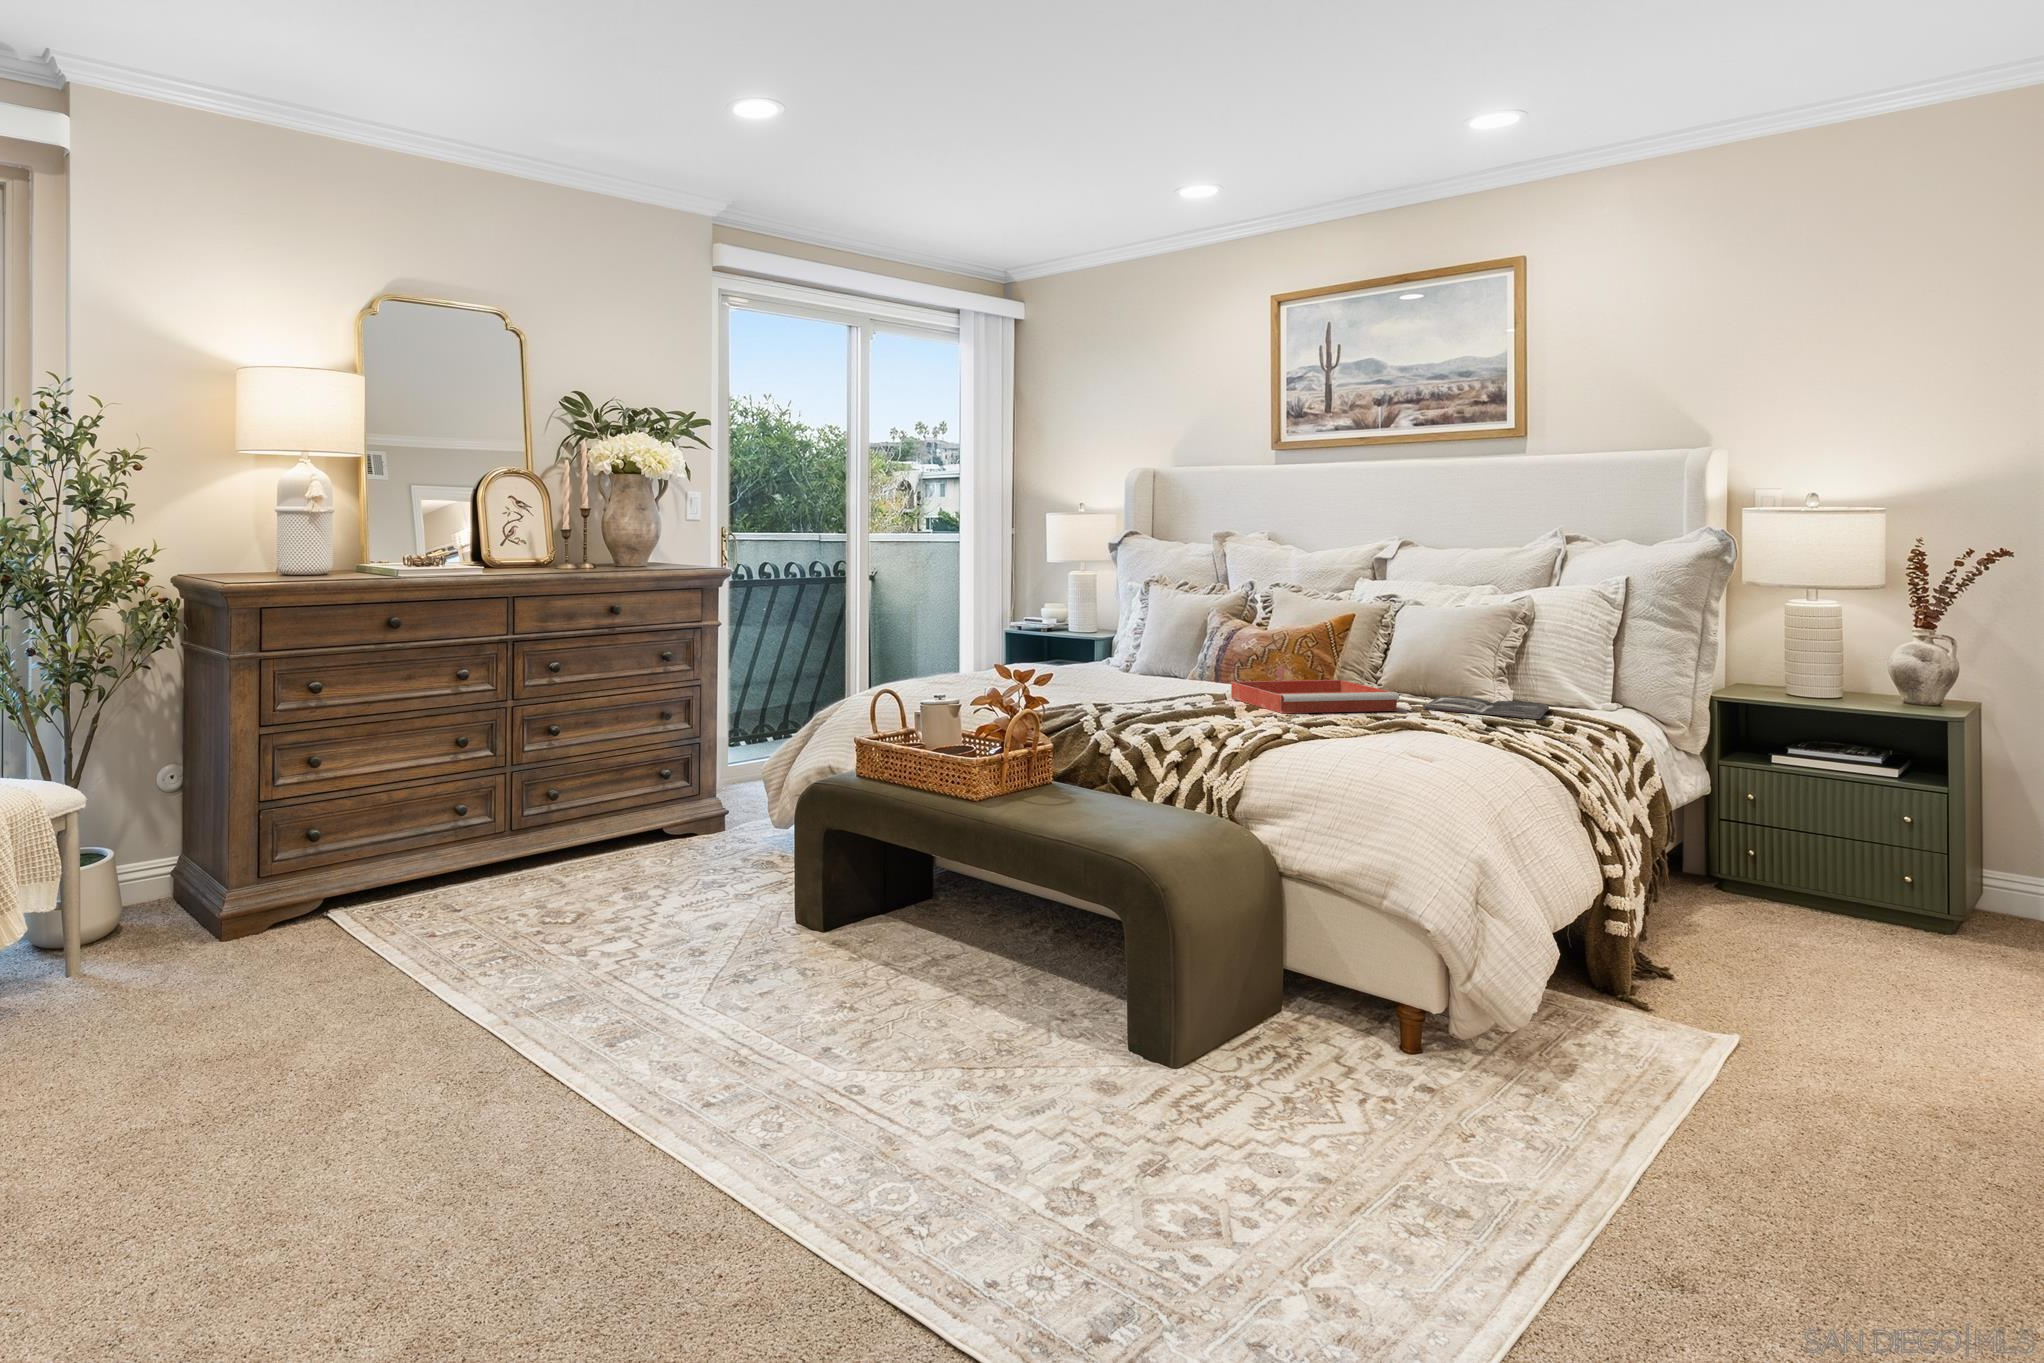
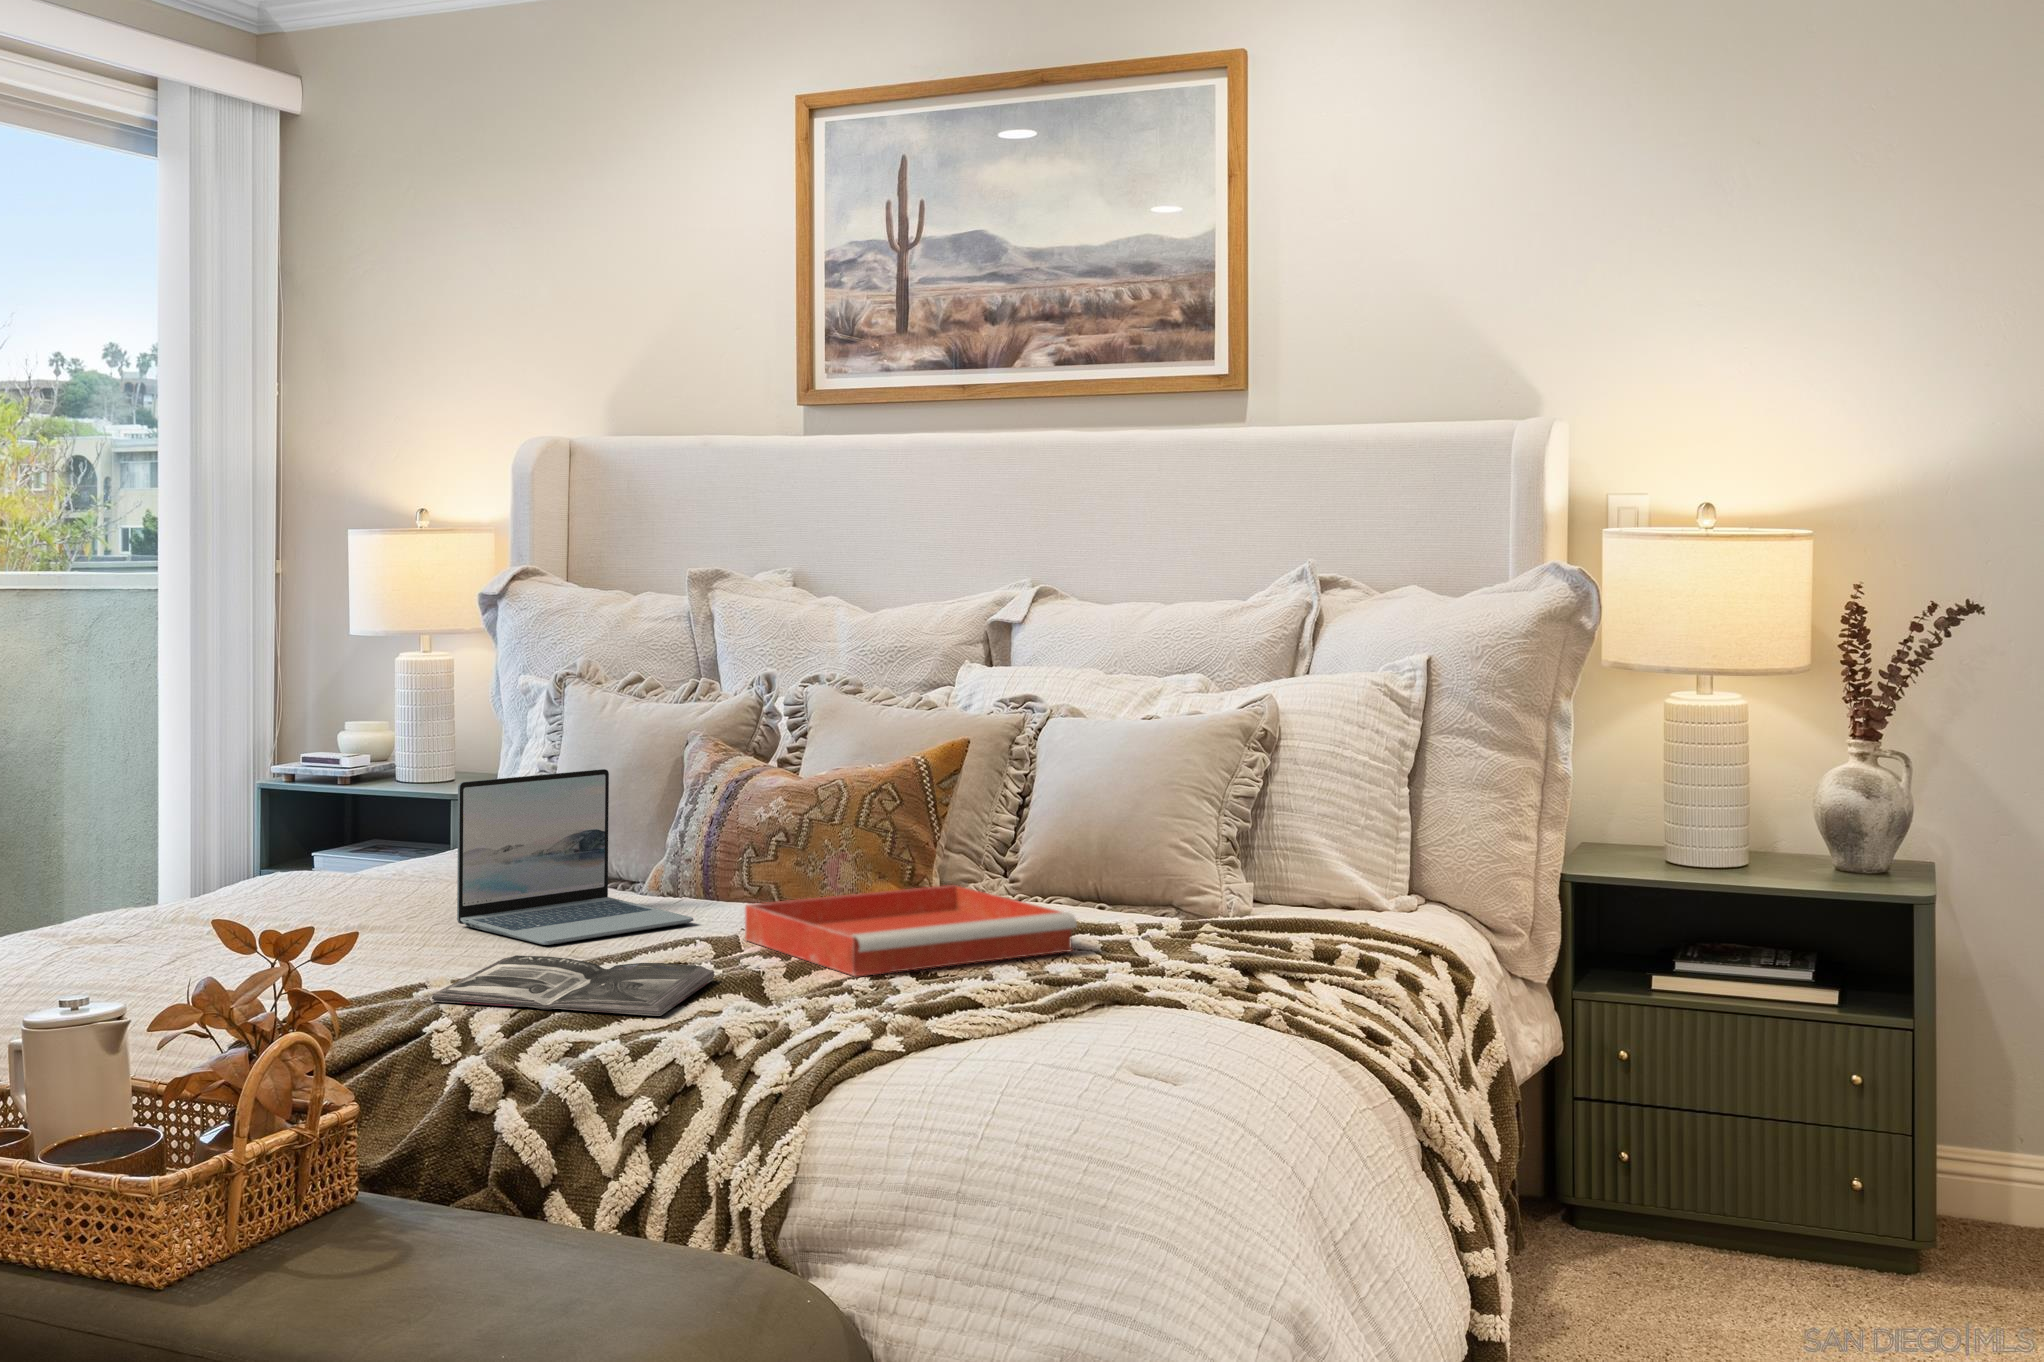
laptop: none [1097,620,1207,695] -> present [457,769,693,945]
magazine: present [1423,695,1549,719] -> present [432,955,715,1016]

